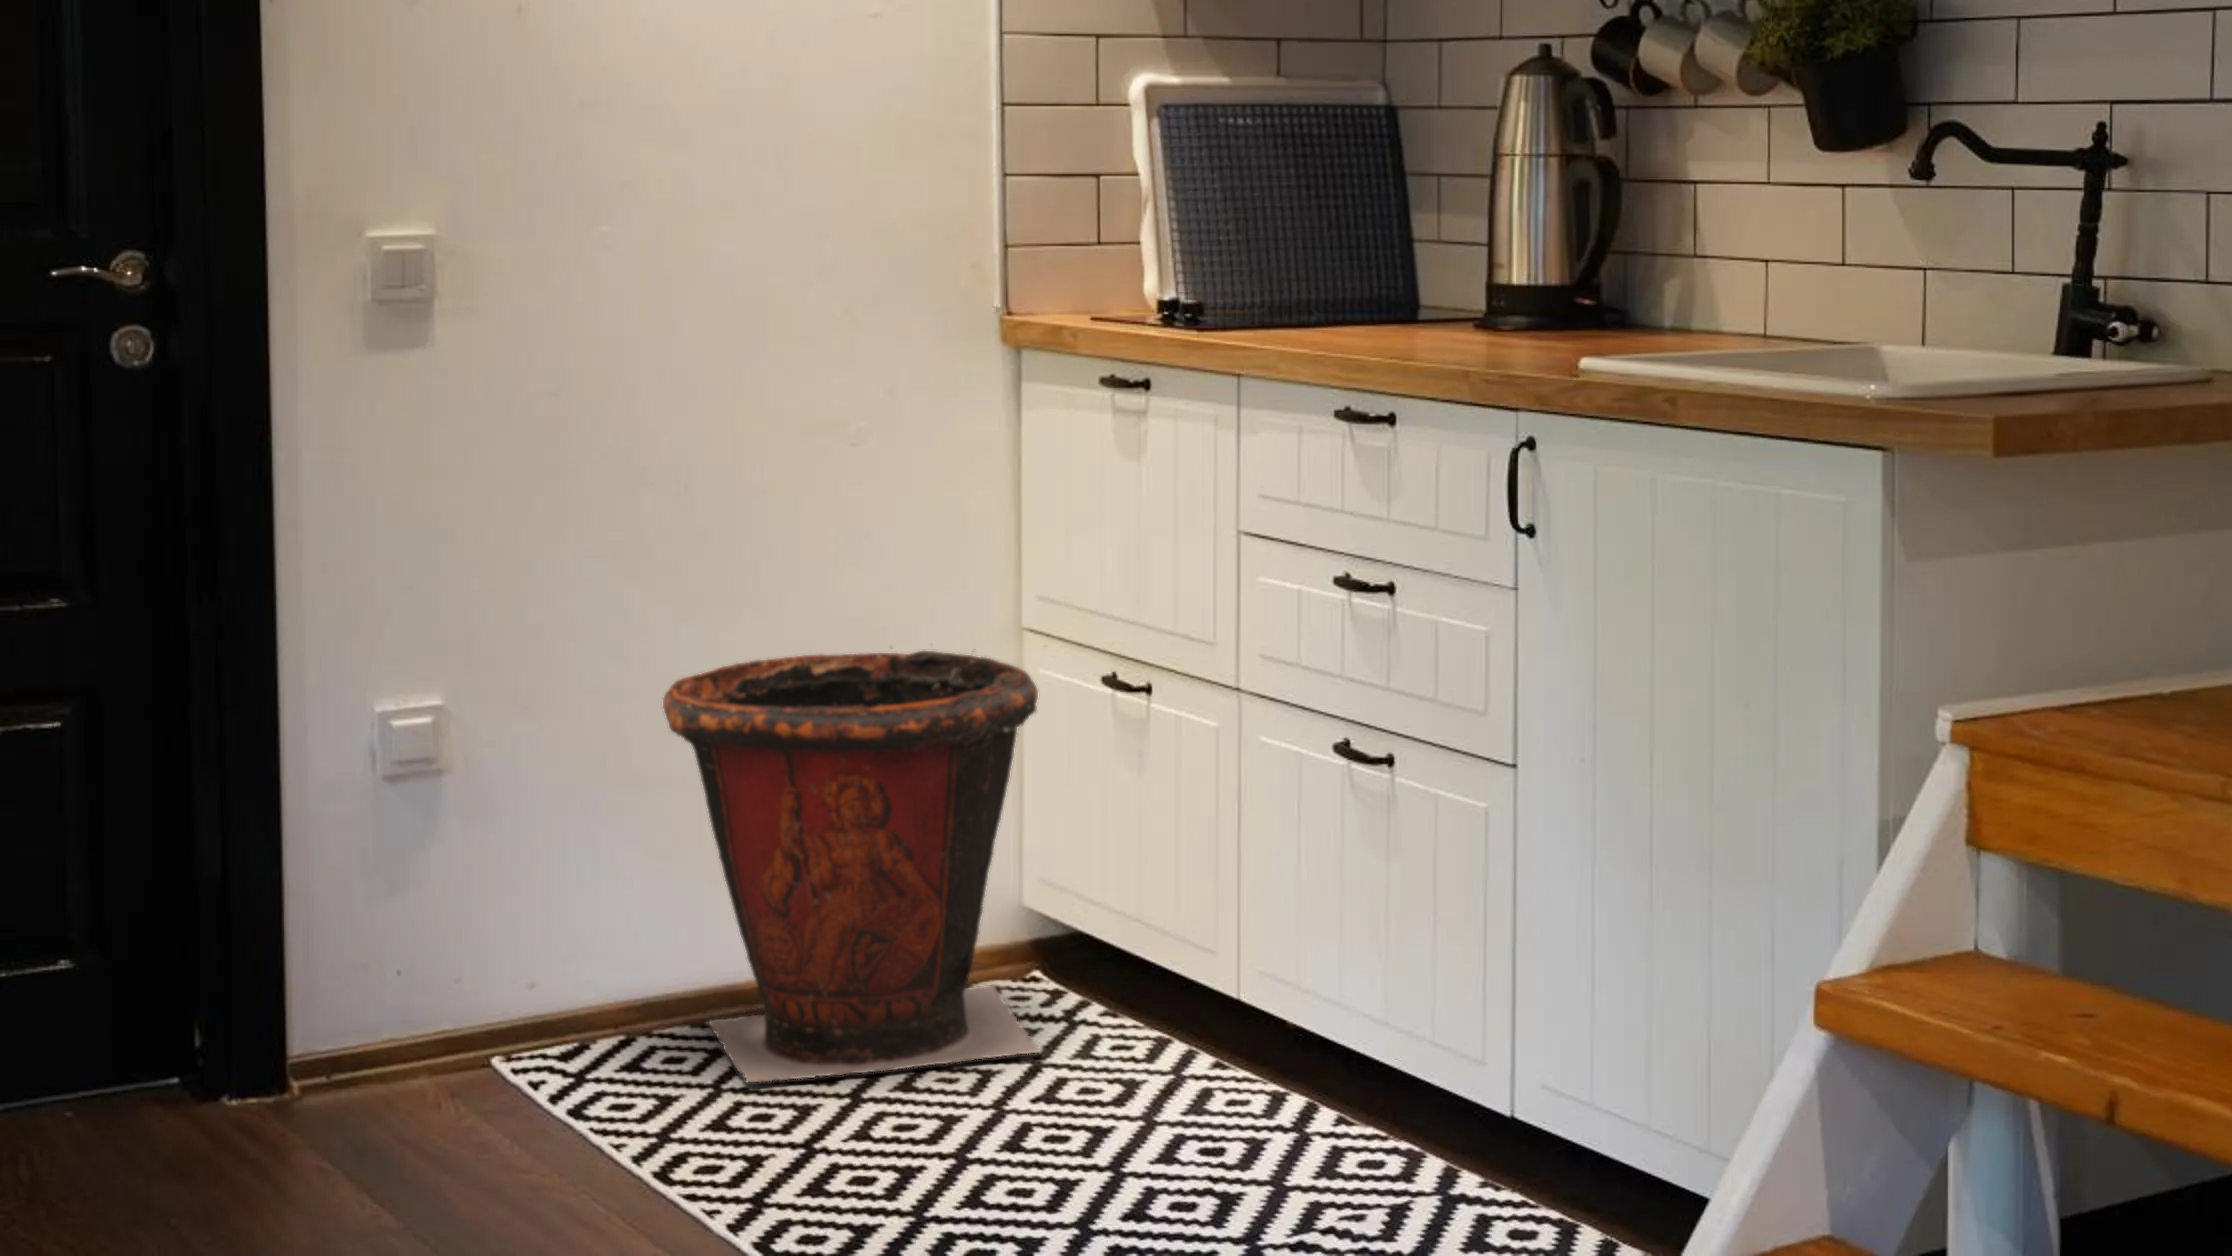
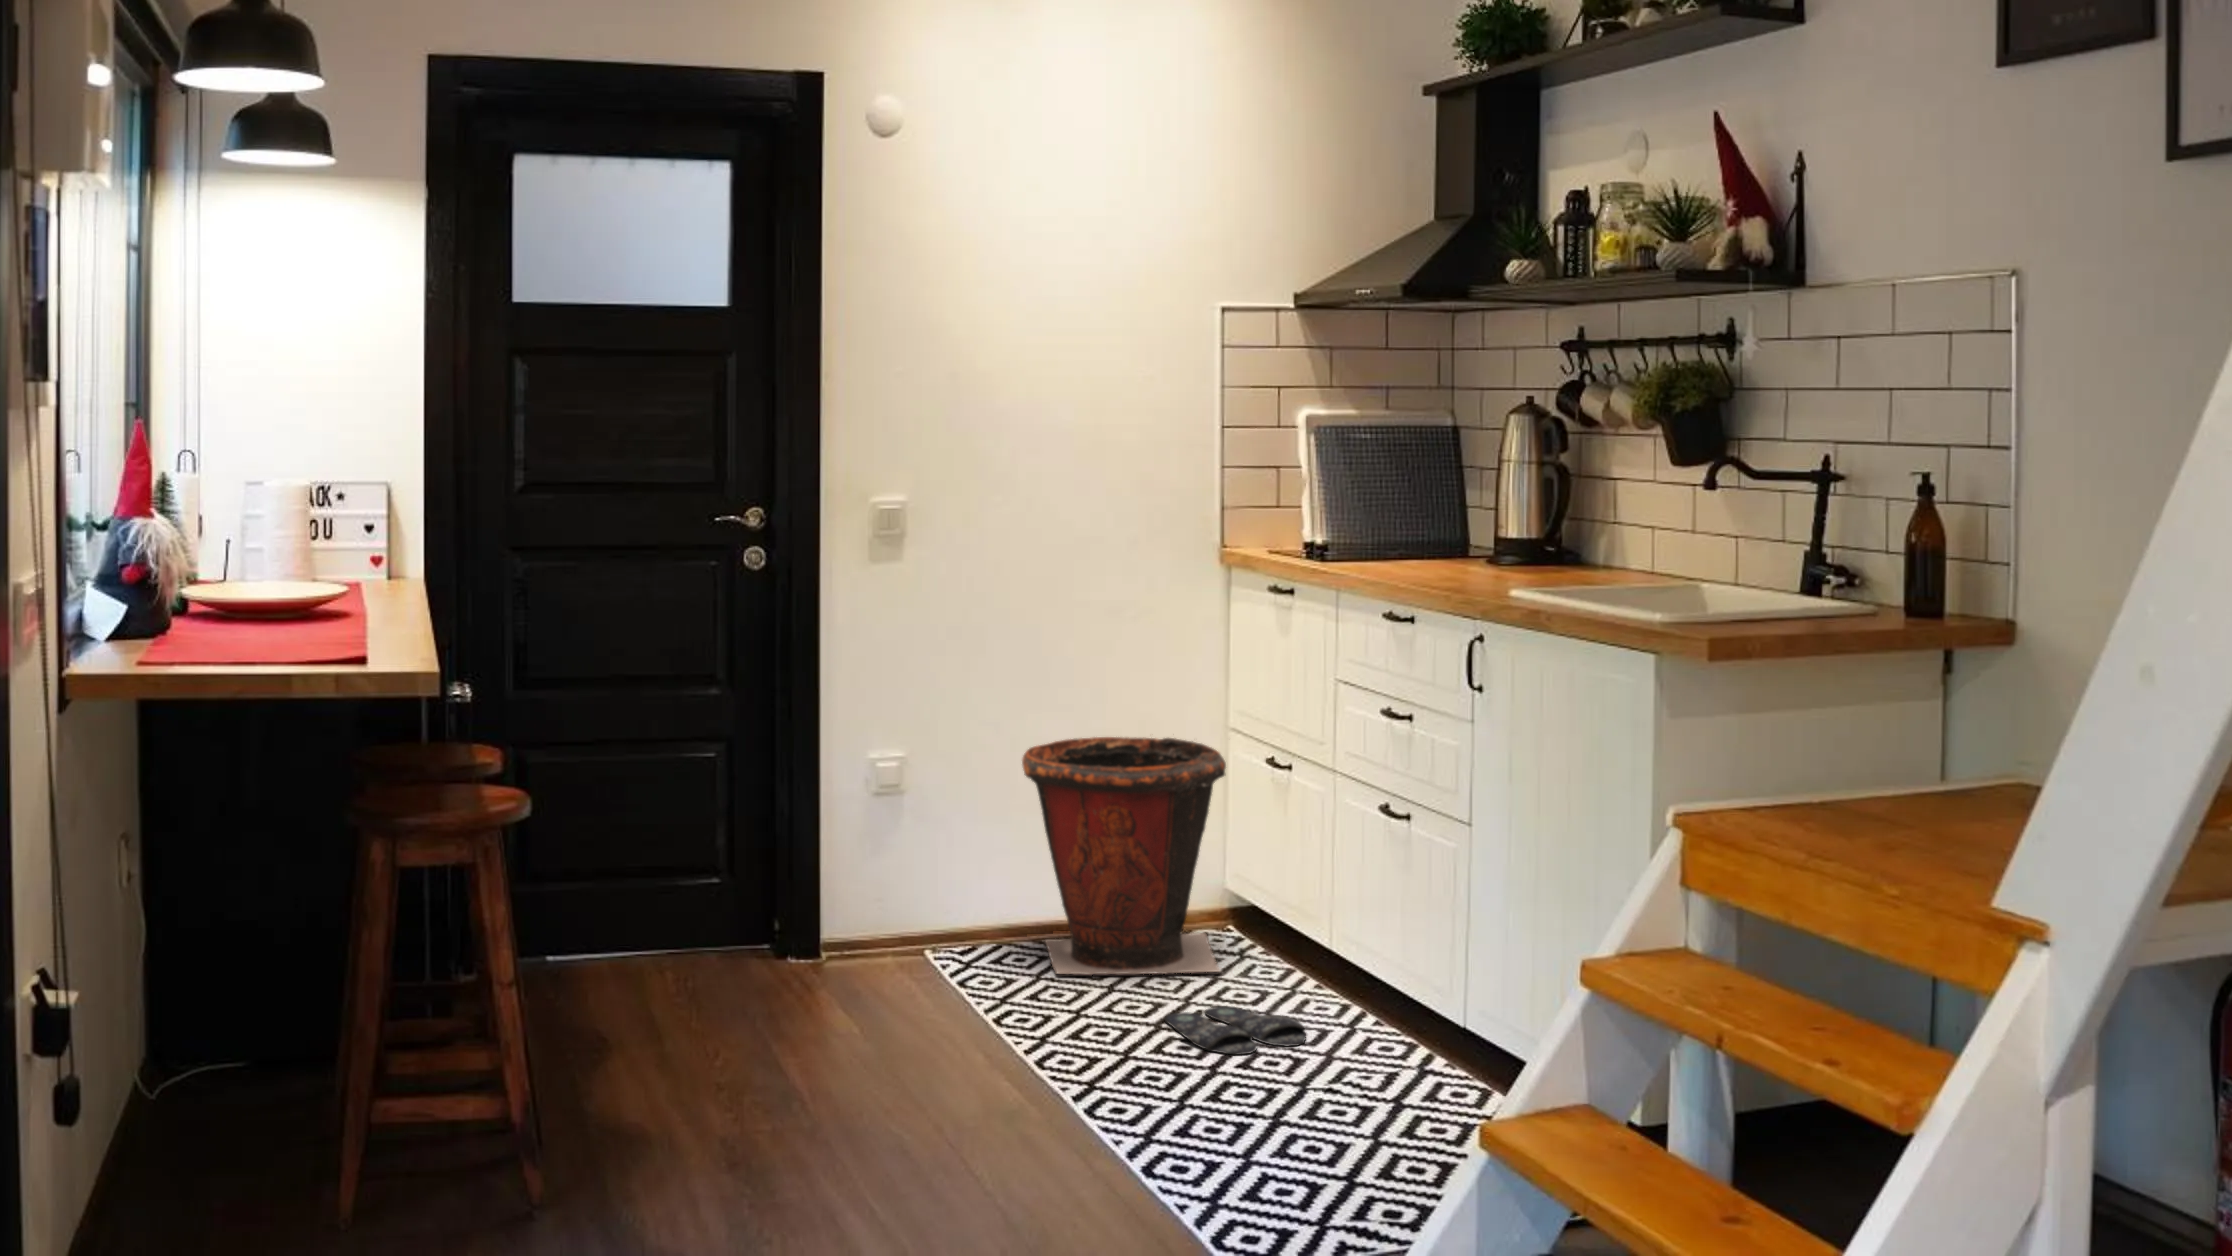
slippers: none [970,1113,1231,1201] -> present [1164,1006,1306,1055]

